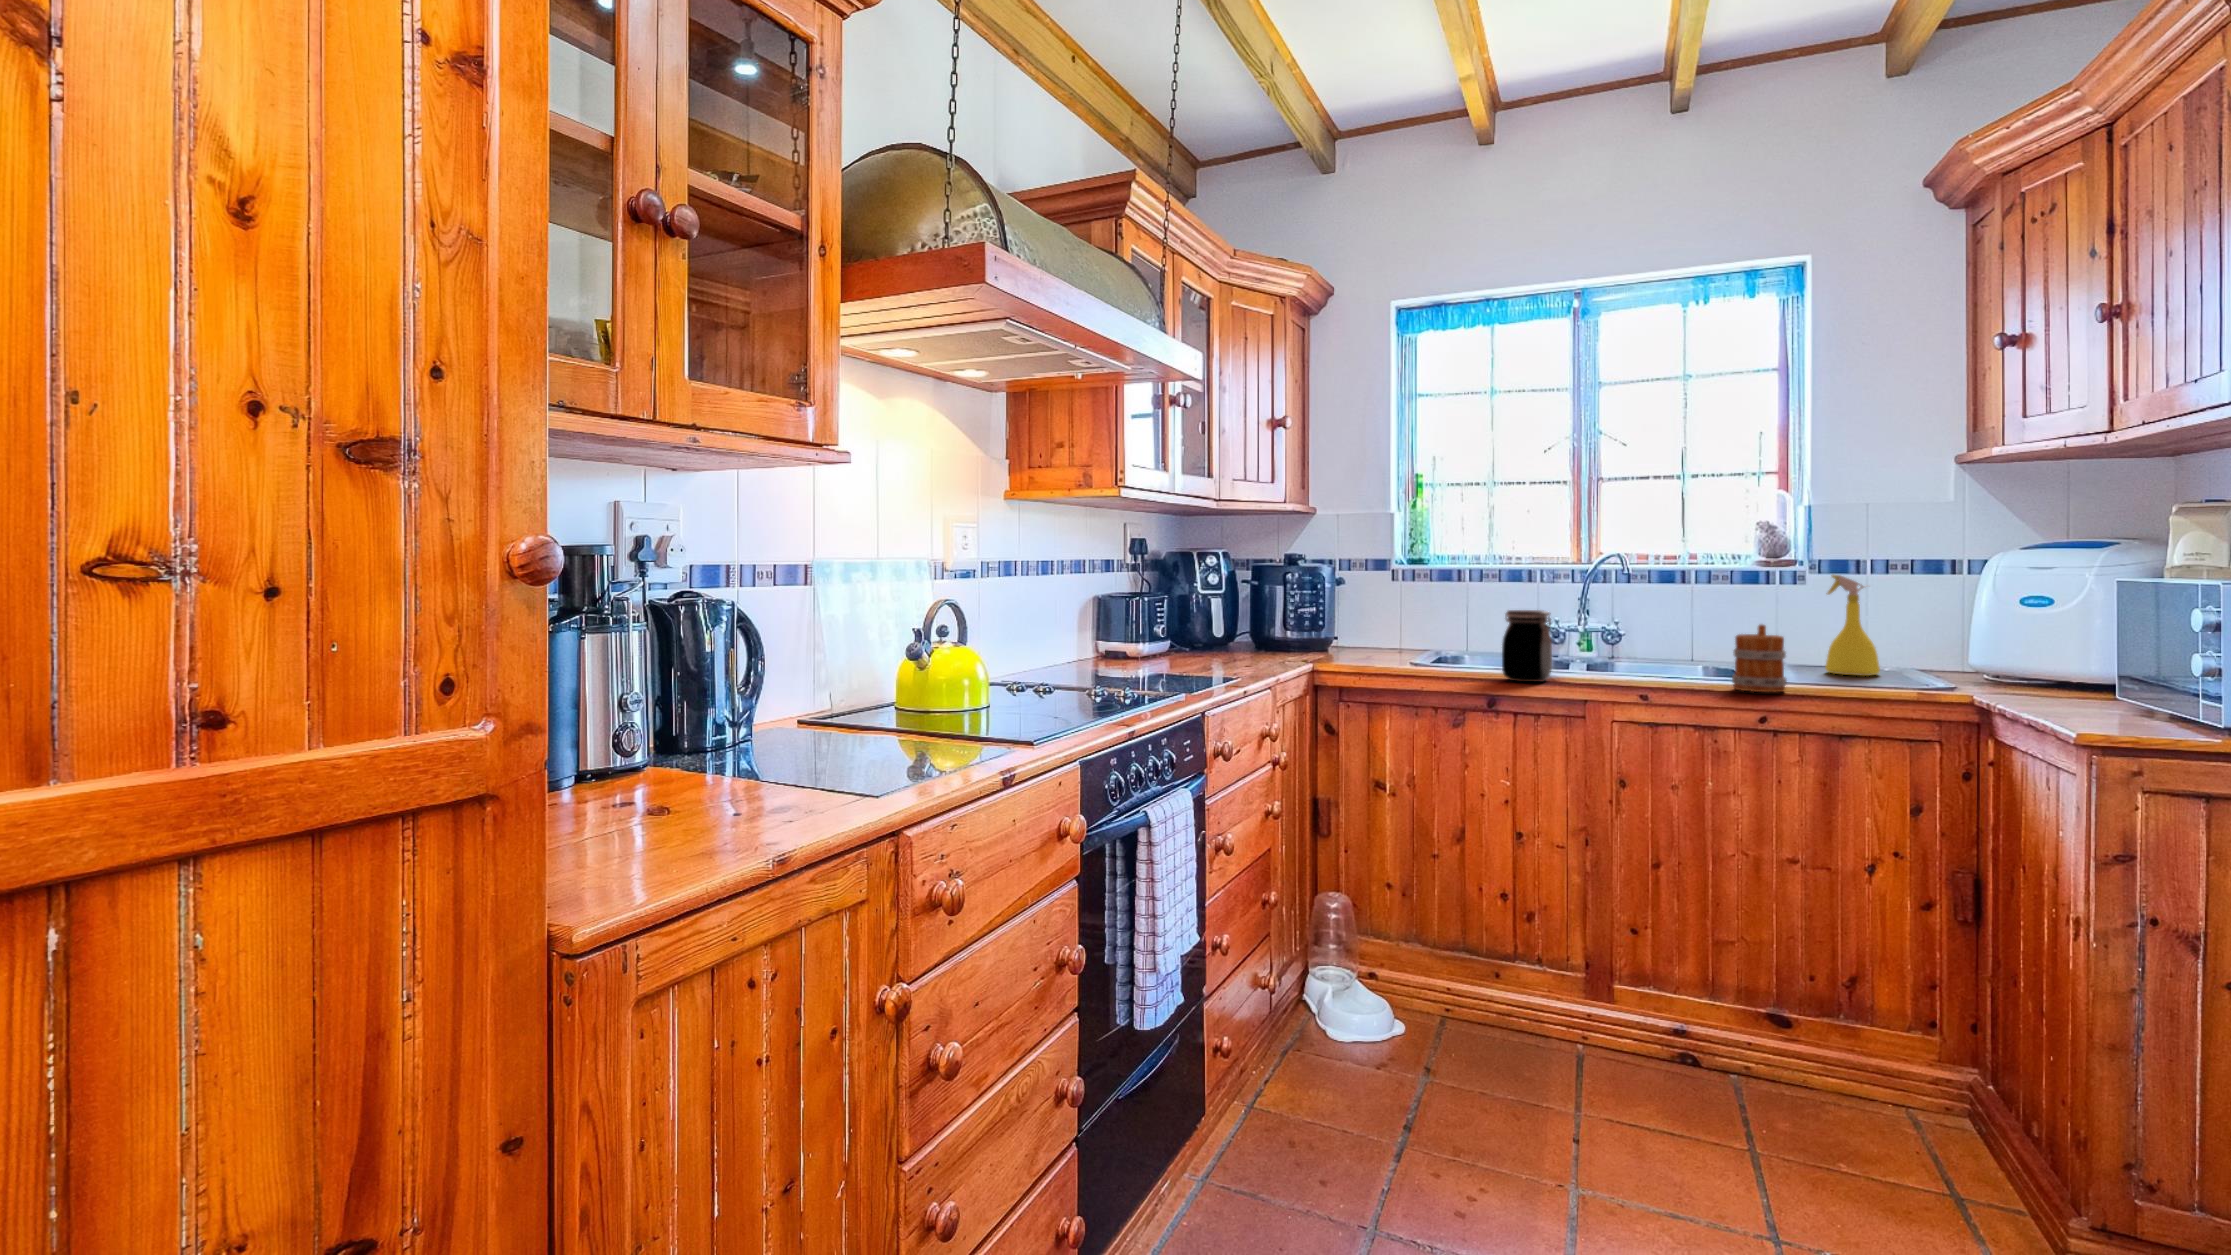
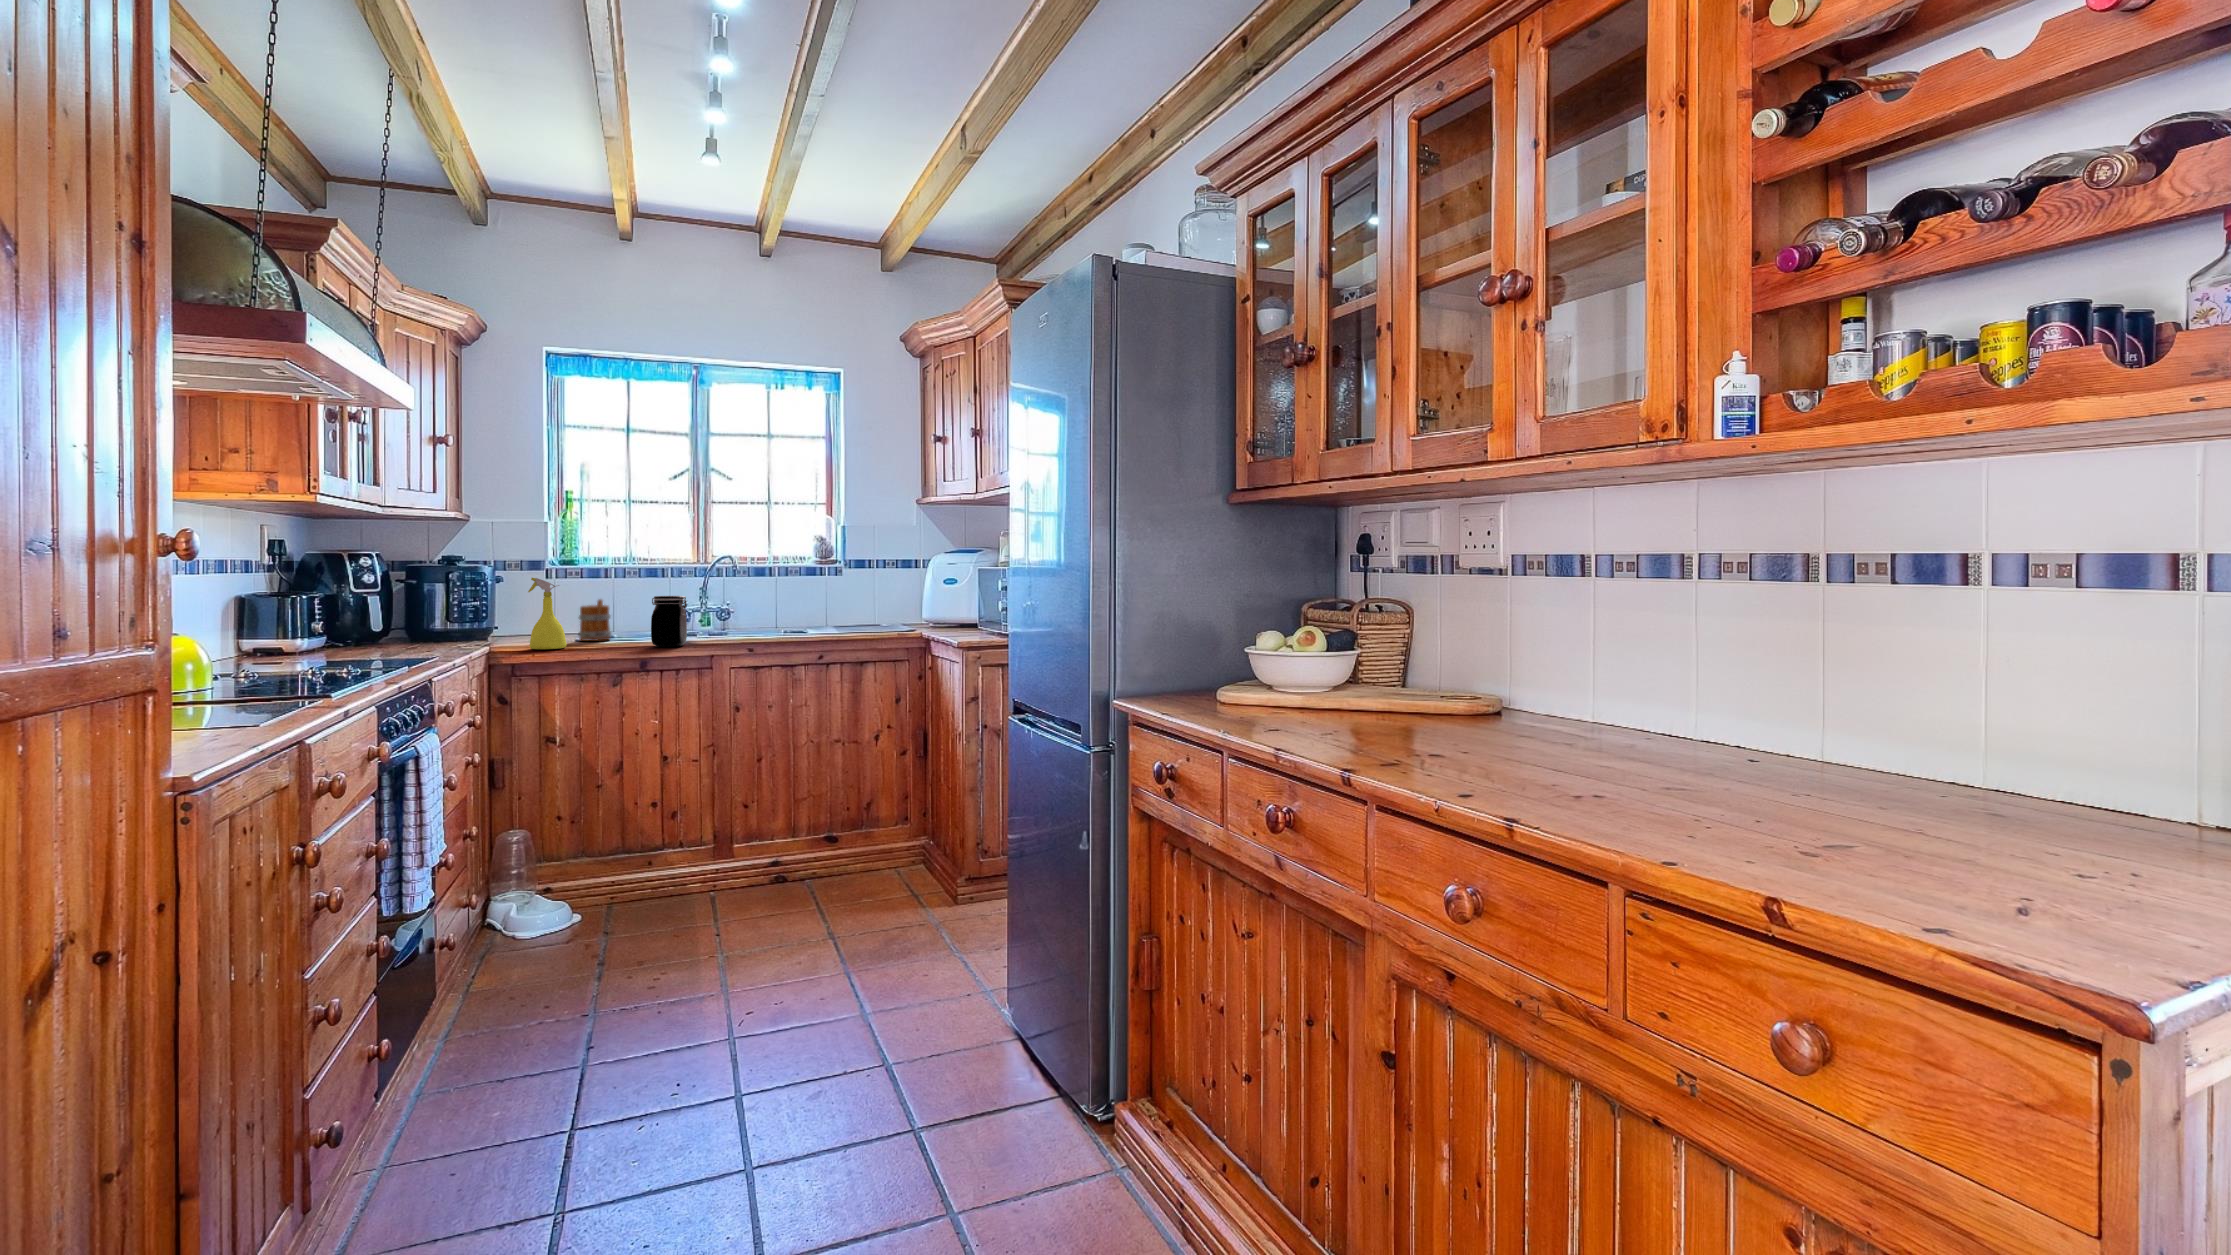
spray bottle: present [1825,575,1880,676] -> present [528,578,567,649]
mug: present [1732,625,1787,692] -> present [578,599,611,641]

